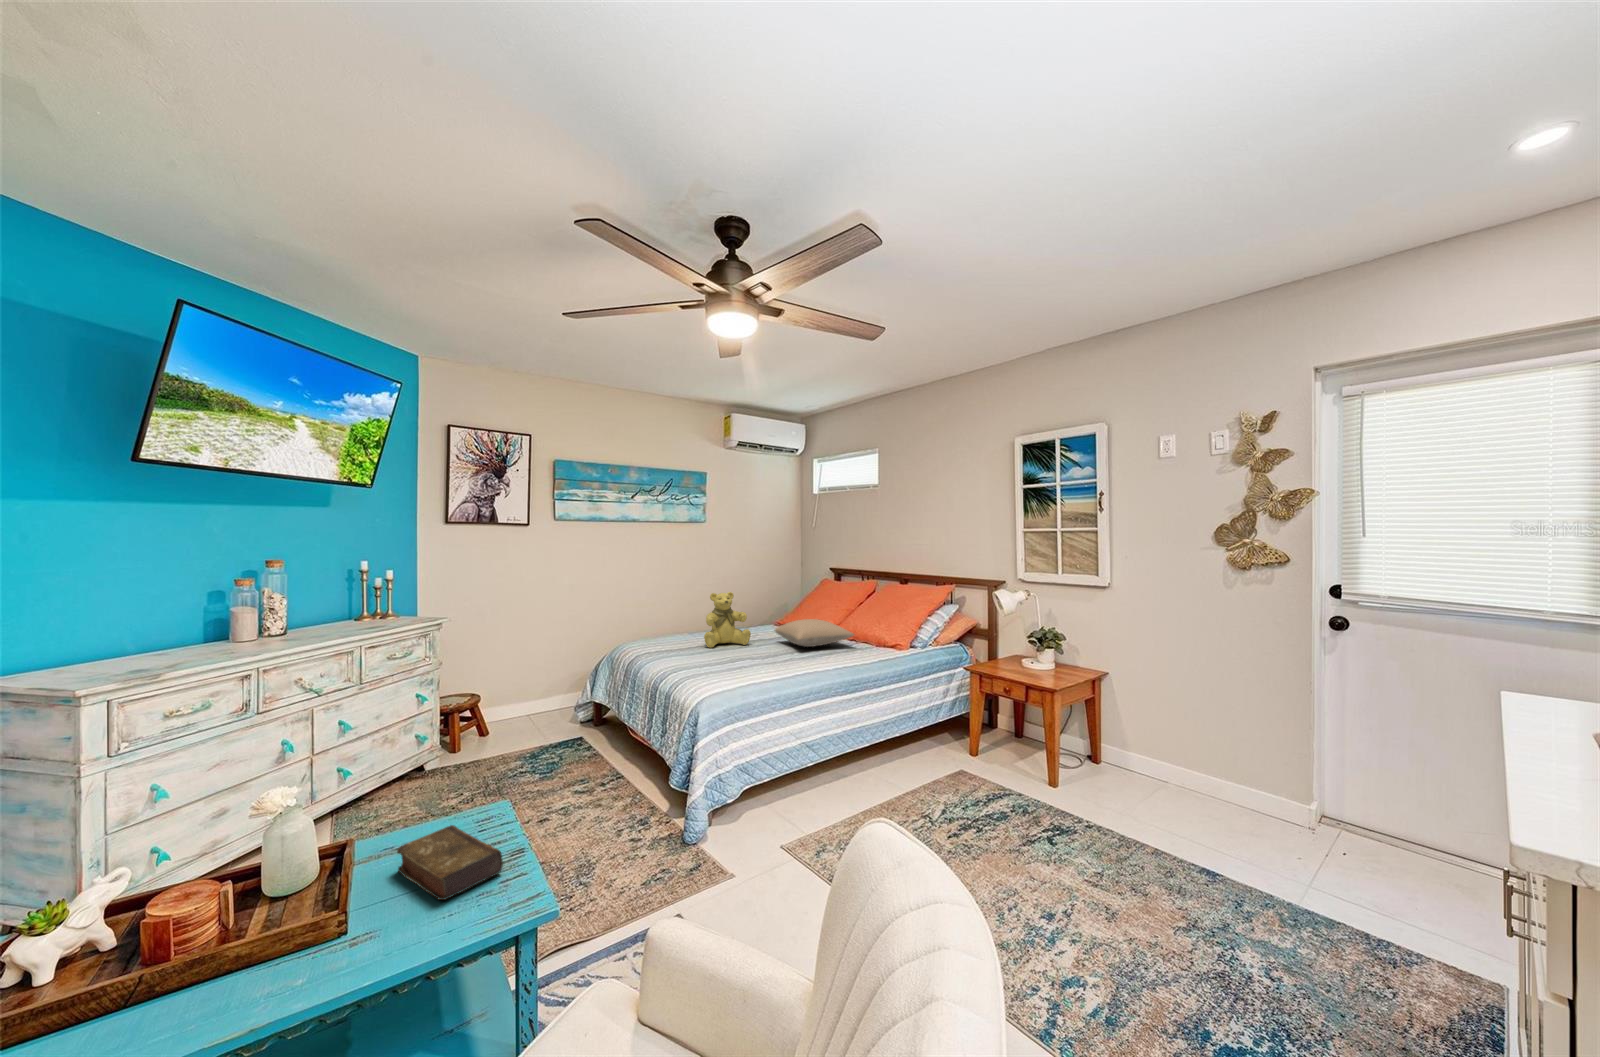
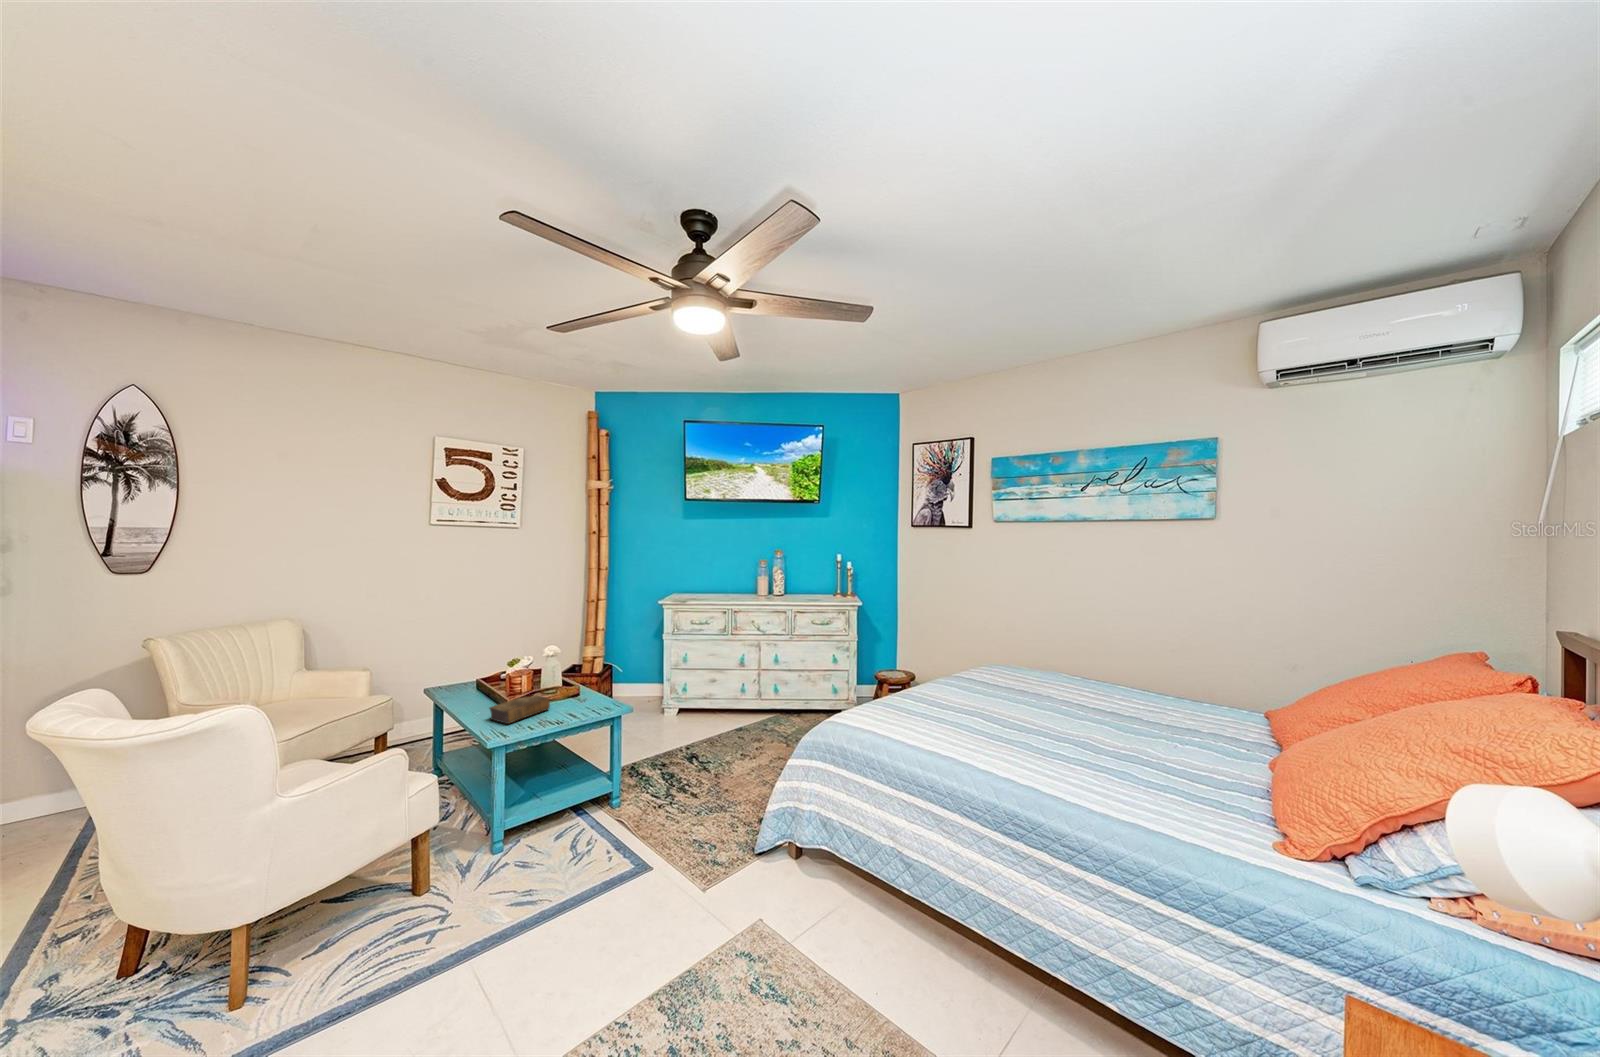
teddy bear: present [704,592,751,648] -> none [998,626,1060,715]
pillow: present [774,619,854,647] -> none [1034,705,1216,773]

